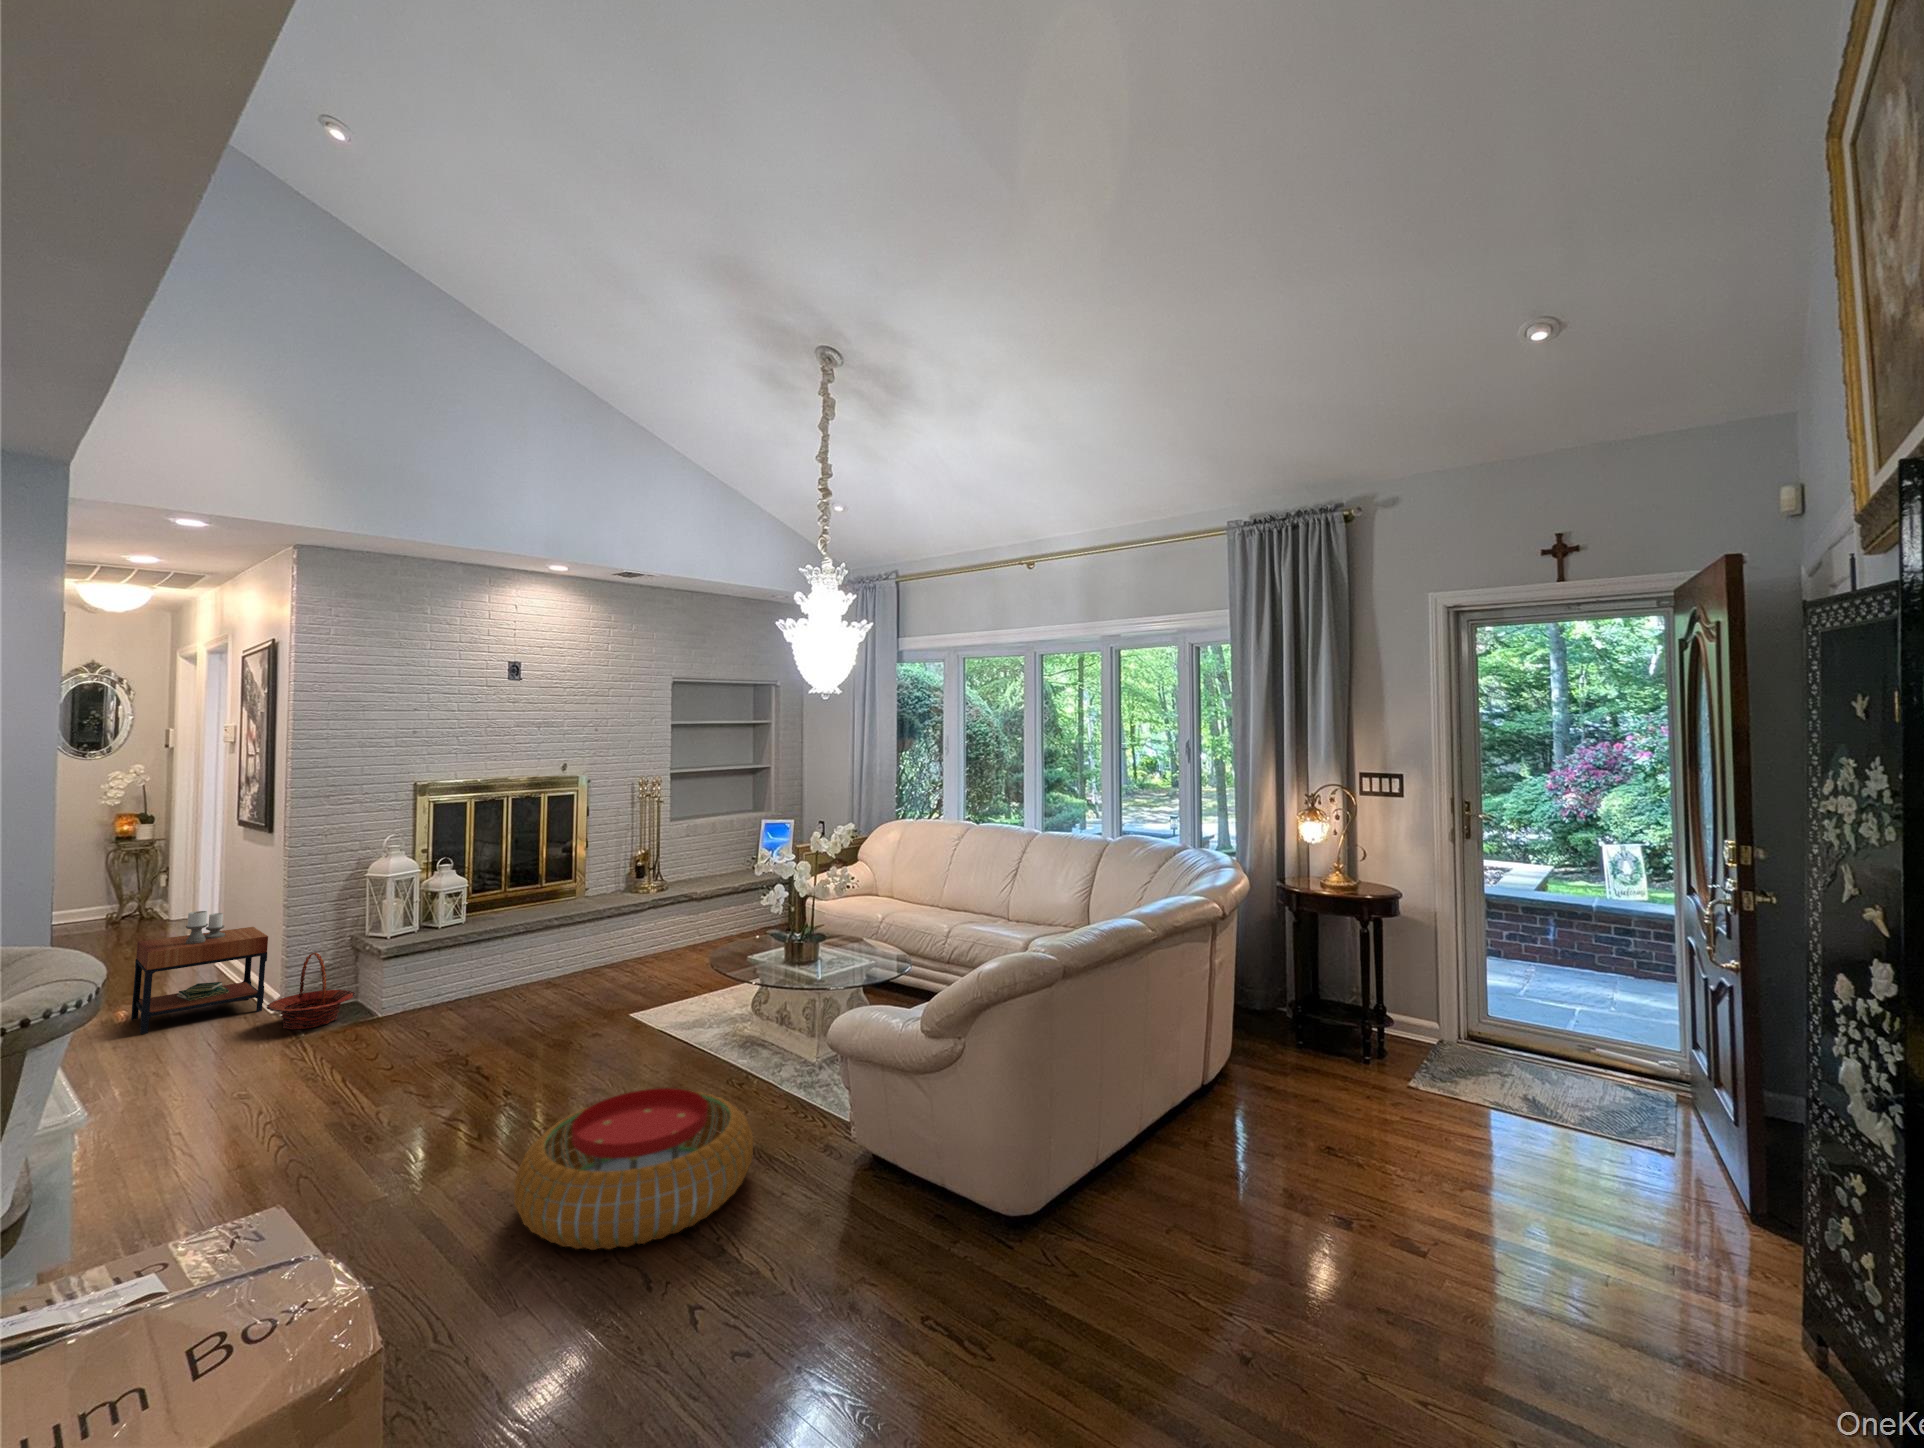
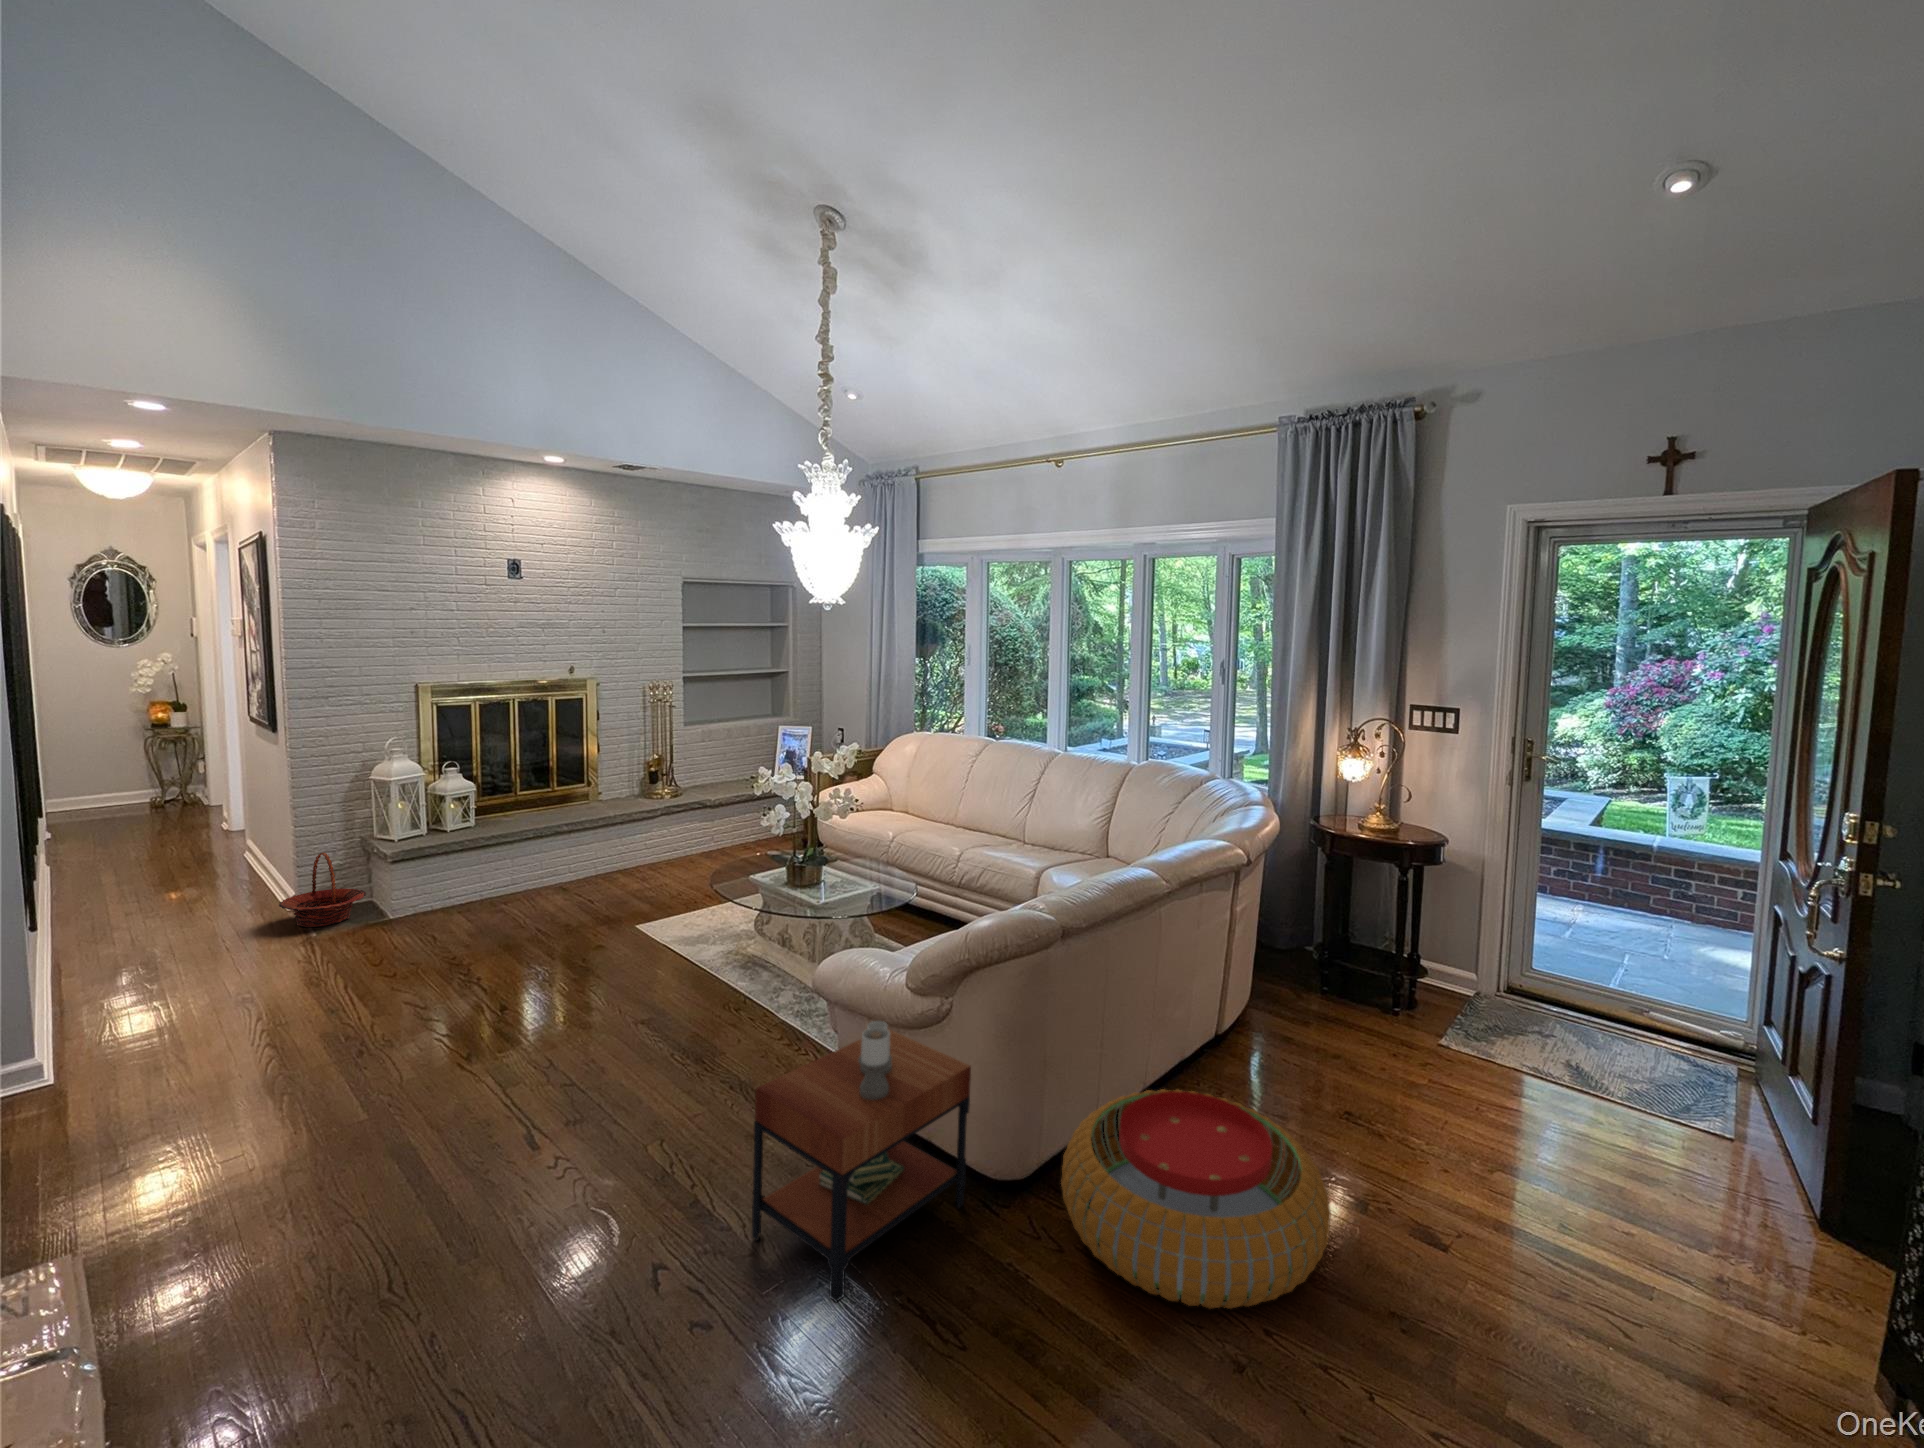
side table: present [131,911,268,1034] -> present [752,1021,971,1302]
pouf: present [514,1088,753,1250] -> present [1061,1089,1331,1309]

